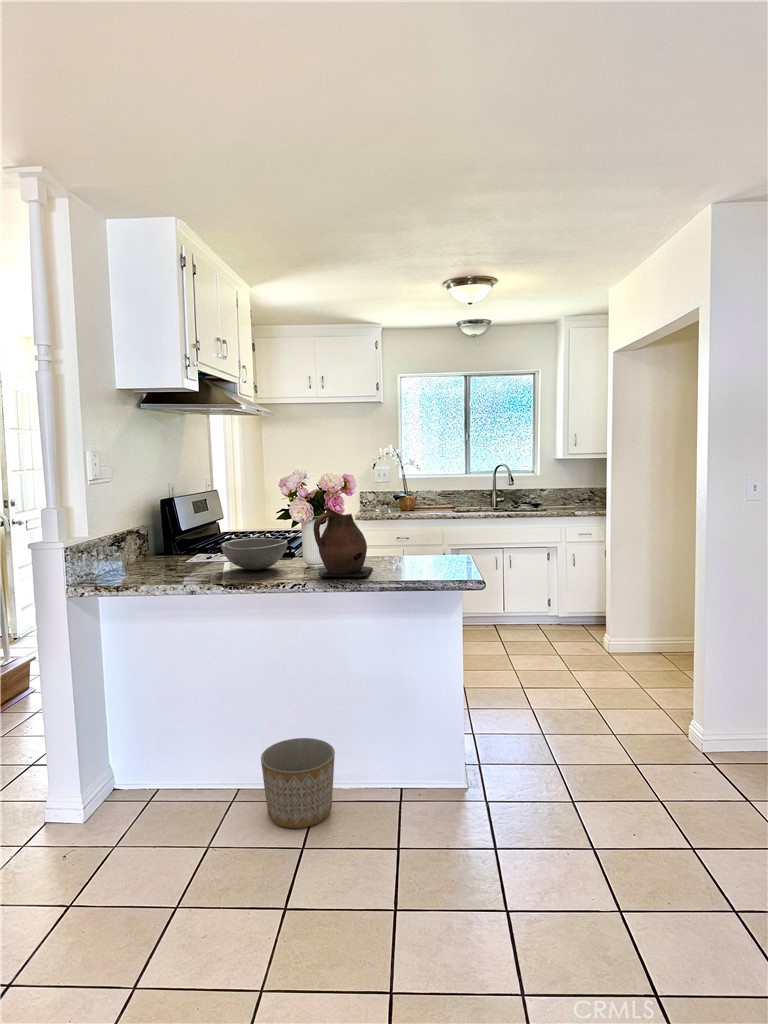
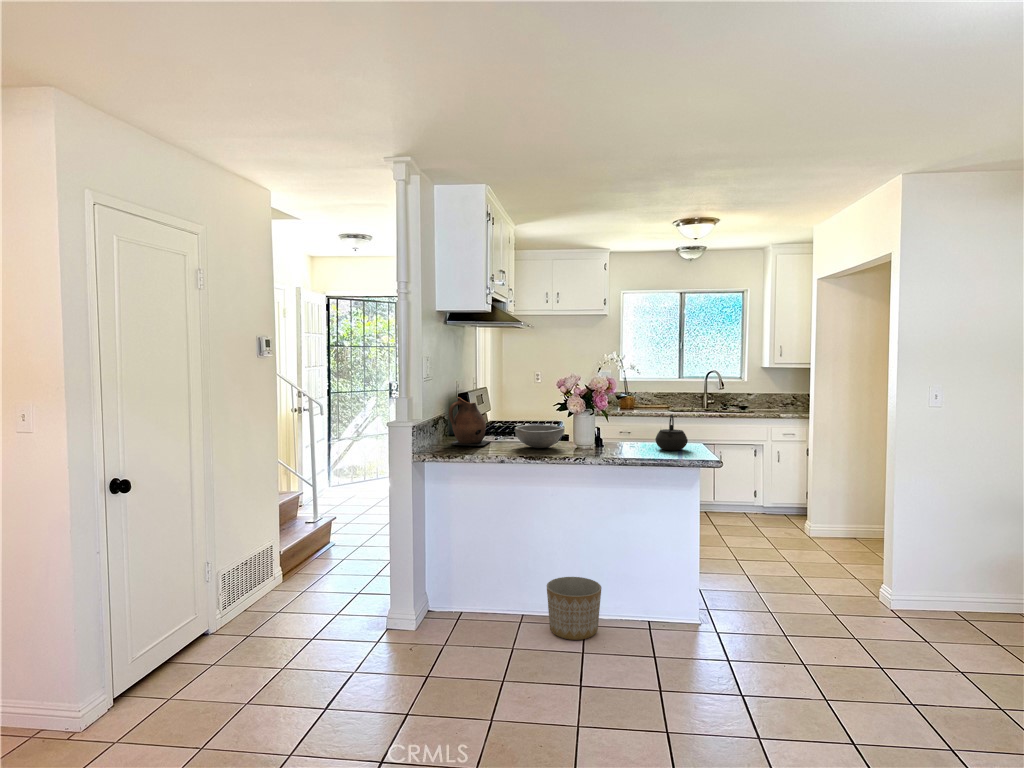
ceramic pitcher: present [313,507,373,577] -> present [449,397,491,446]
kettle: none [407,519,448,567] -> present [655,414,688,451]

